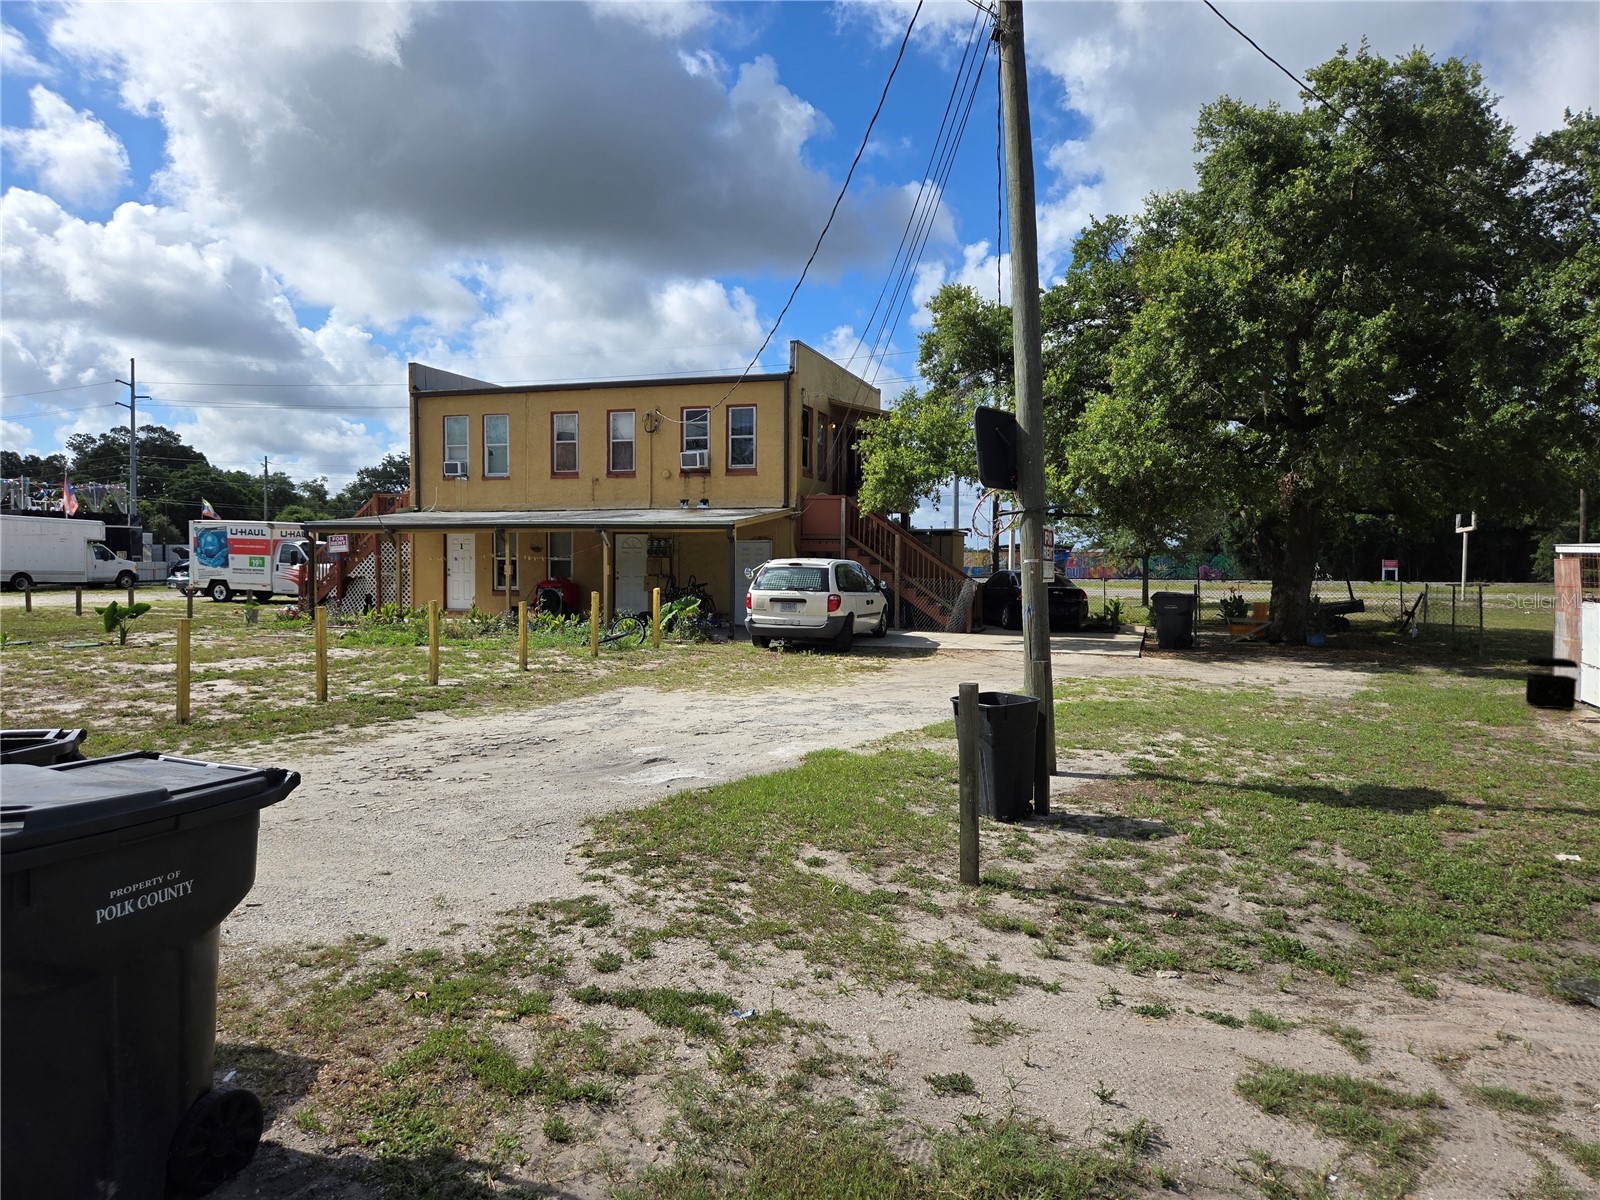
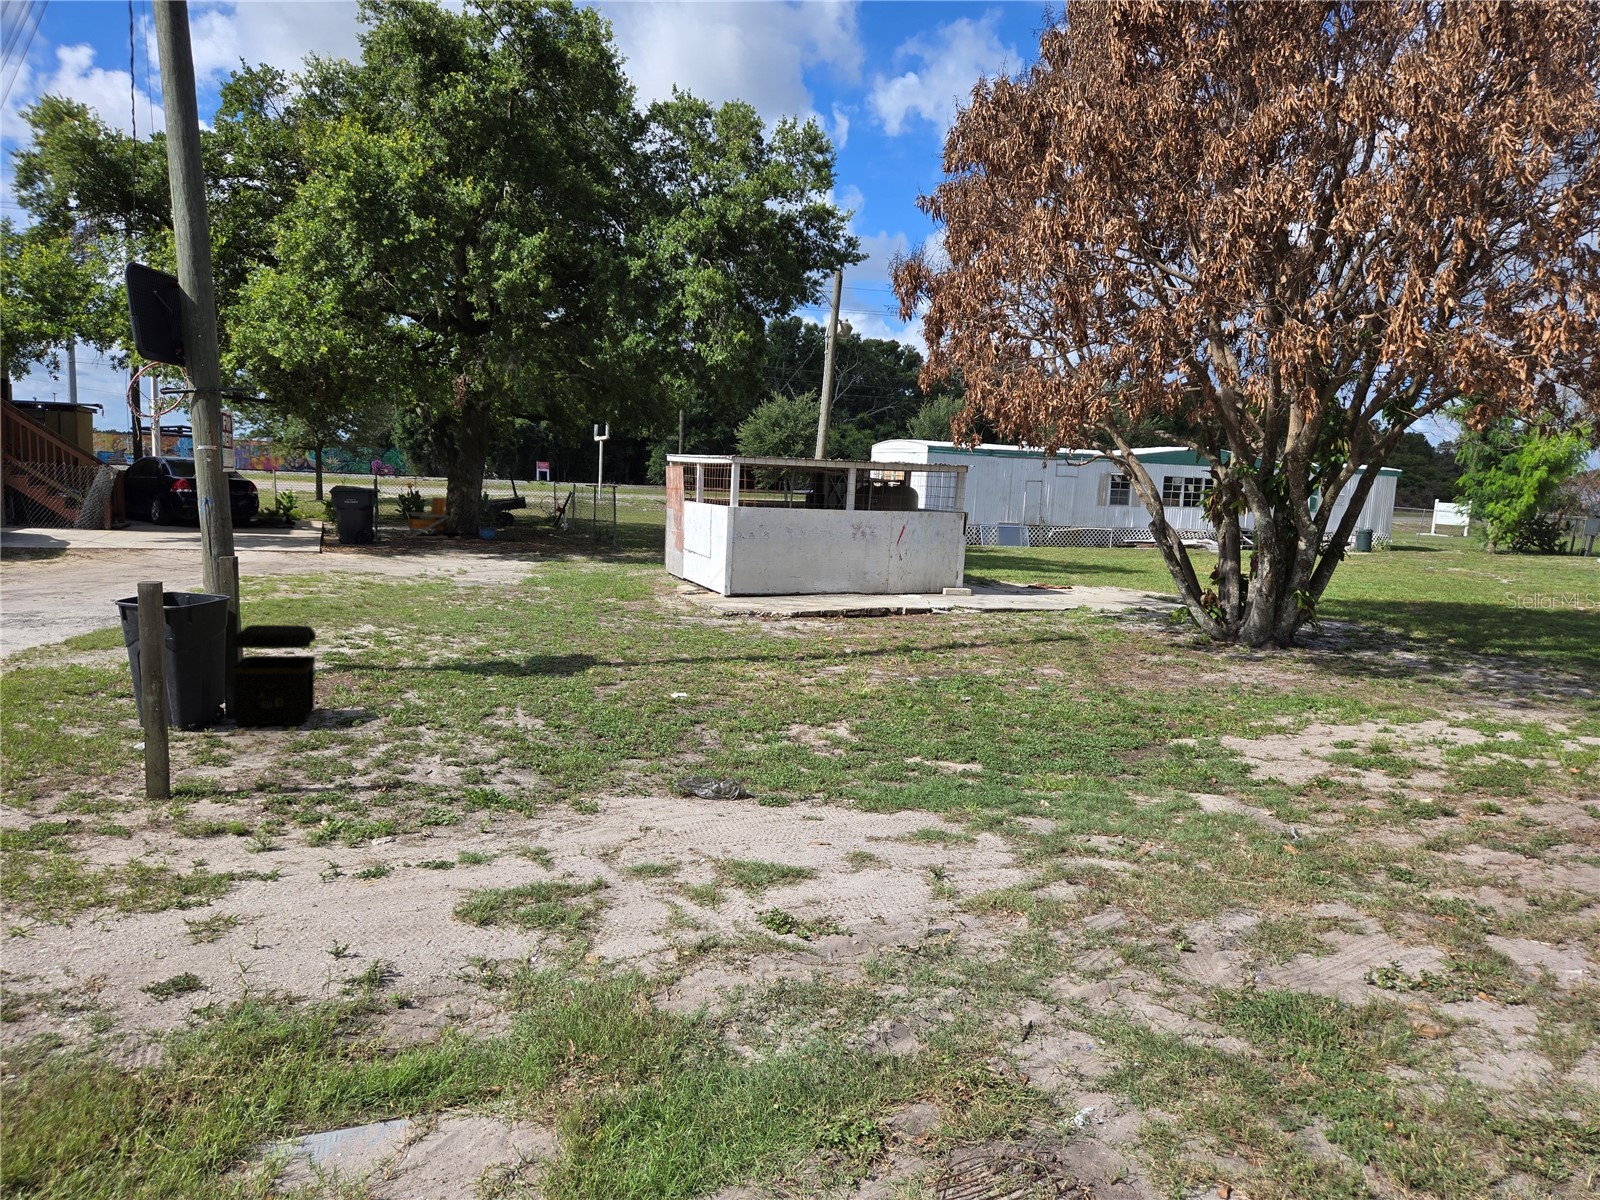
bench: present [1079,603,1119,631] -> none [246,495,293,526]
toolbox: present [1526,657,1578,710] -> present [232,625,316,726]

